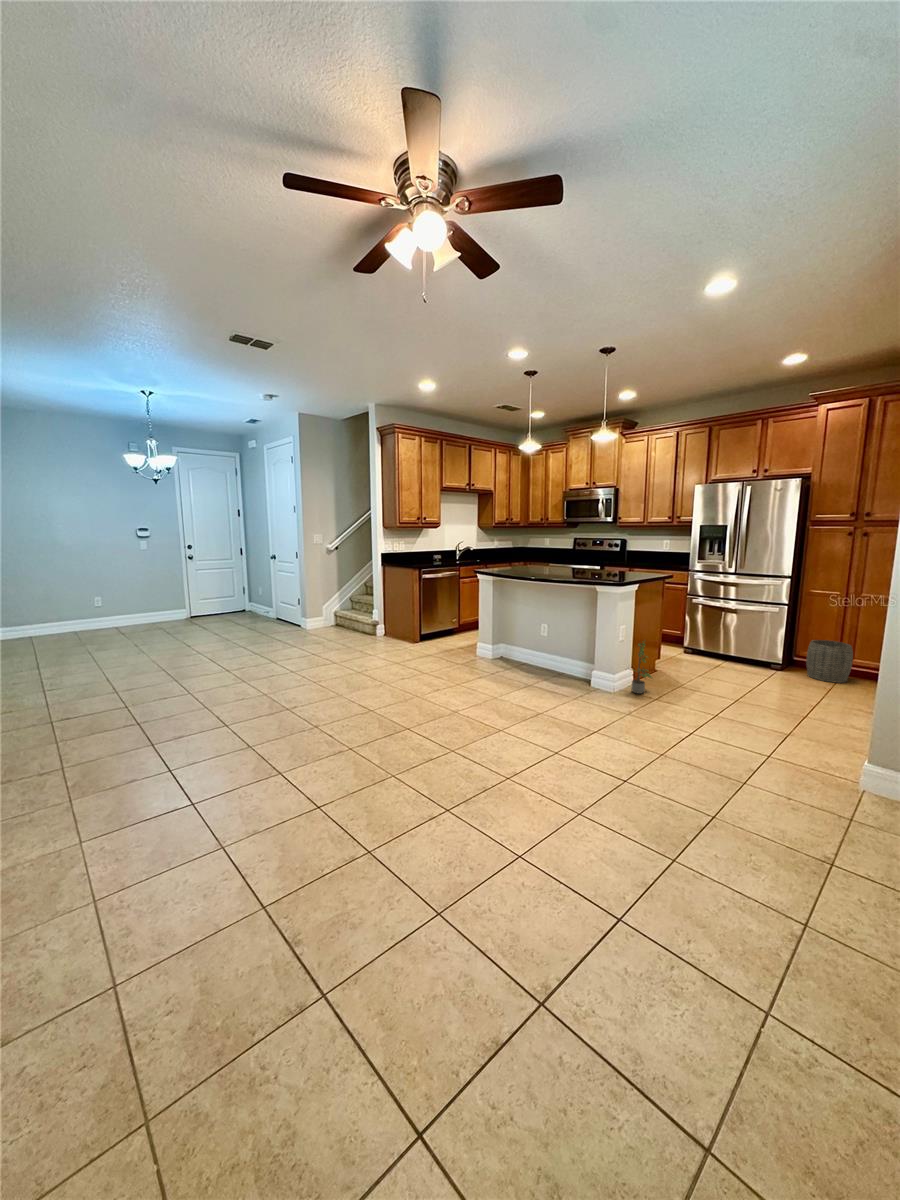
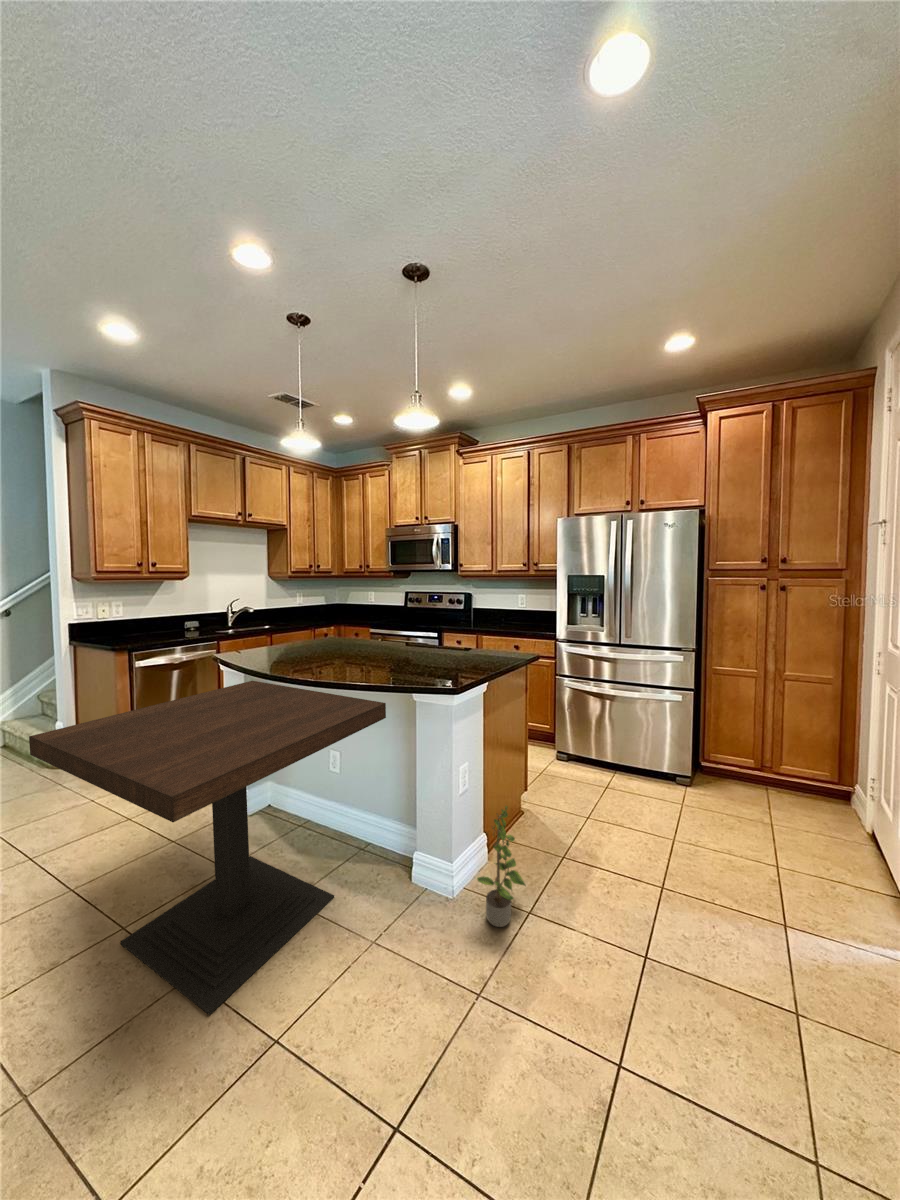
dining table: none [439,581,583,696] -> present [29,681,386,1015]
woven basket: present [806,640,853,683] -> none [726,742,791,814]

